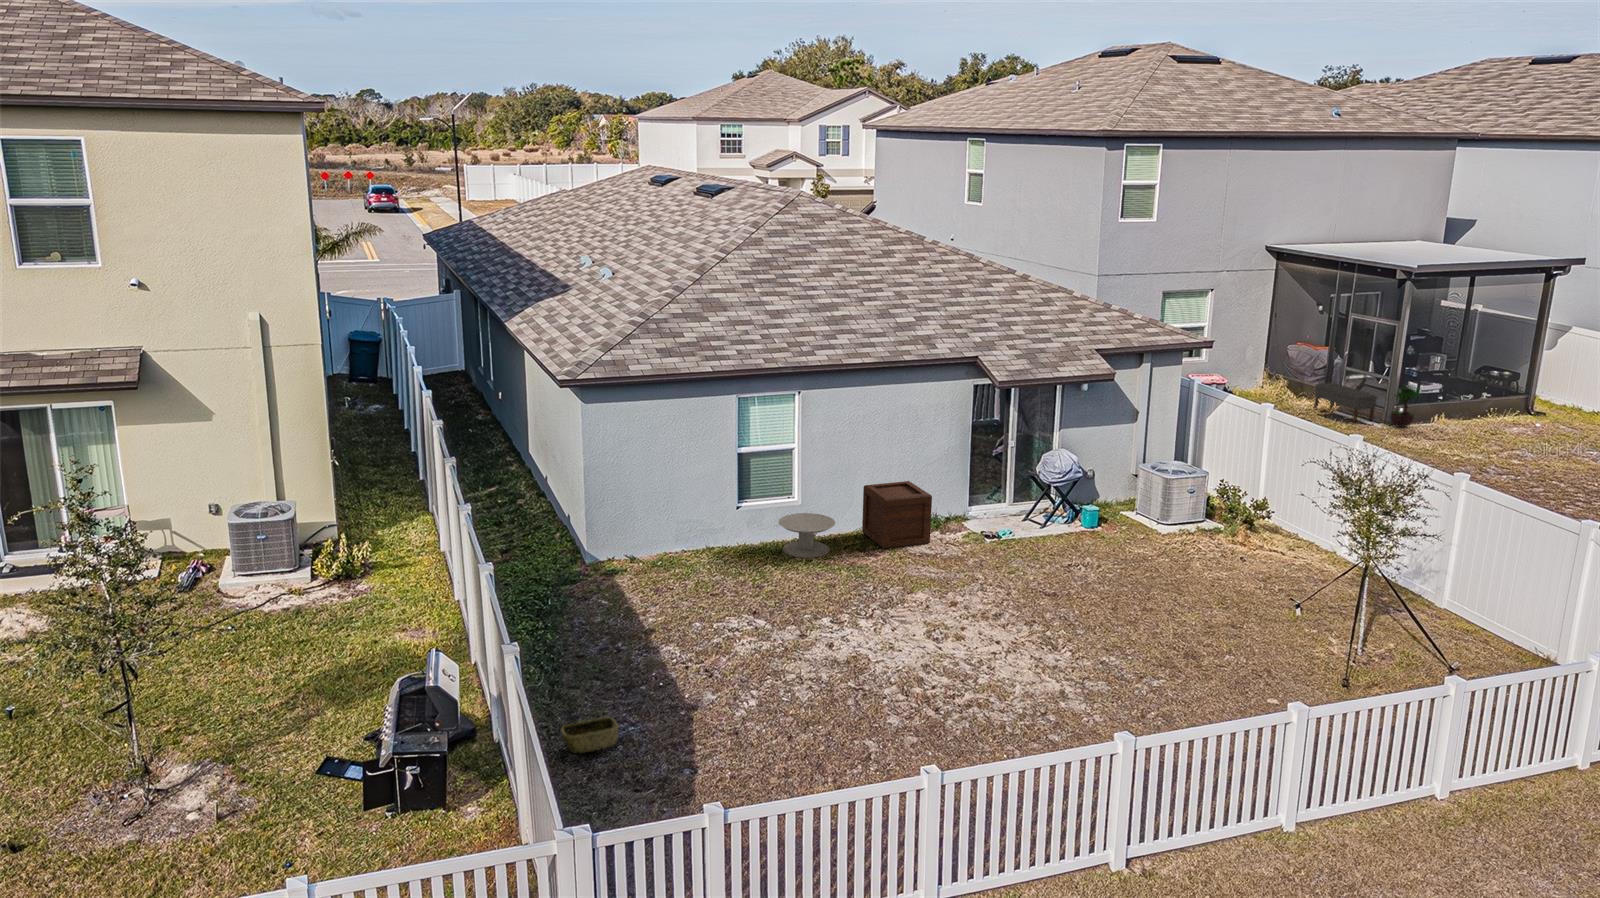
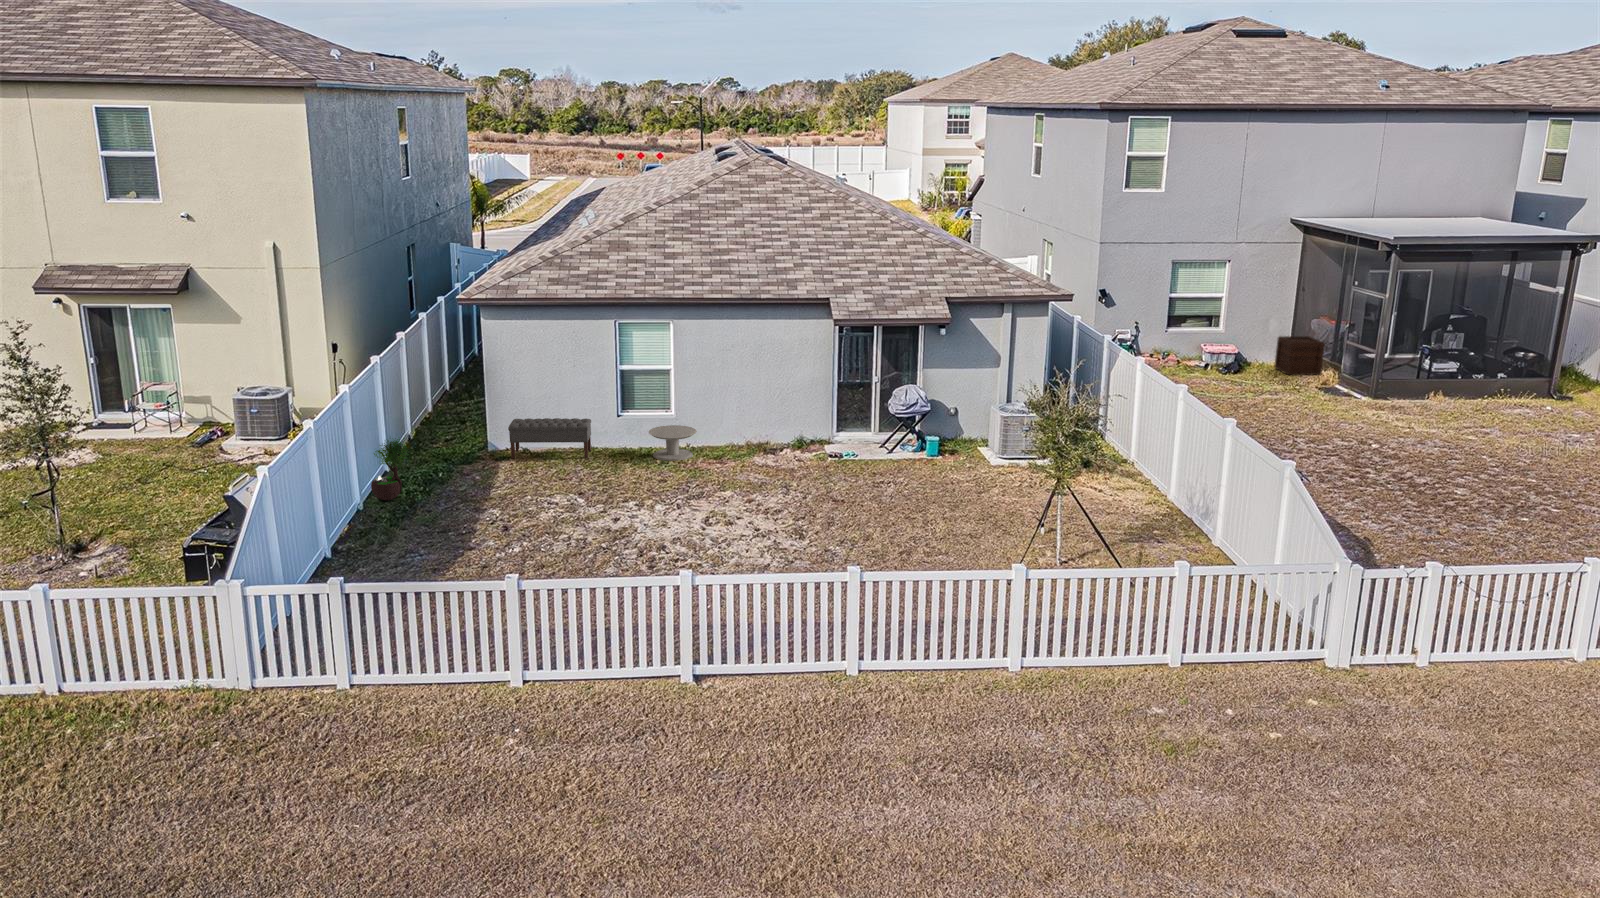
bench: present [1314,382,1377,422] -> present [508,418,591,459]
potted tree: present [1391,385,1421,427] -> present [371,438,408,500]
wooden crate: present [862,481,932,549] -> present [1274,336,1325,375]
woven basket: present [561,717,619,753] -> none [329,536,376,558]

